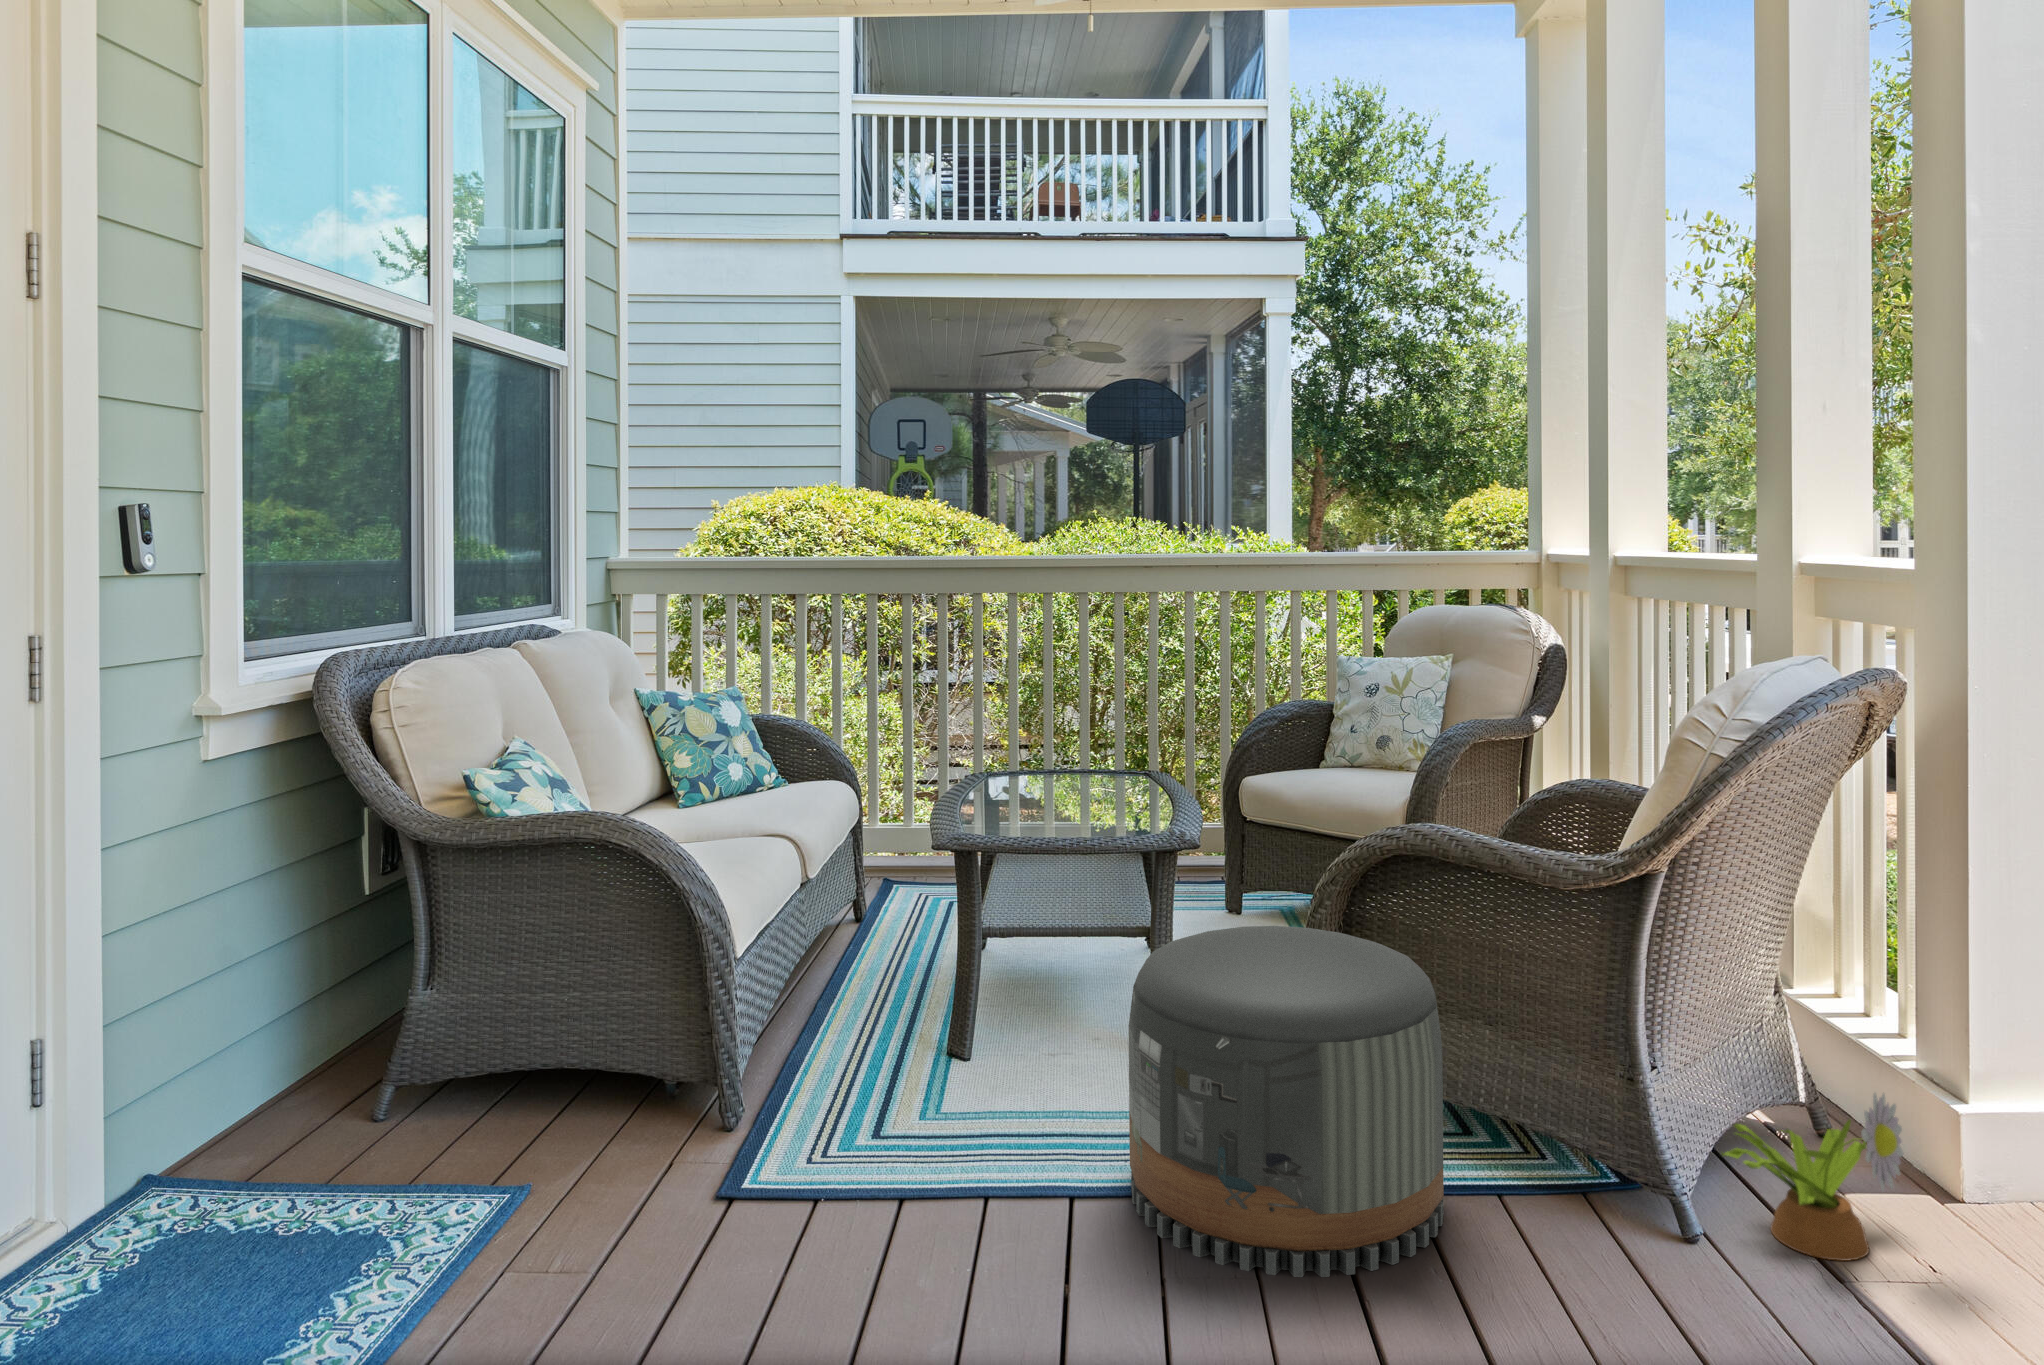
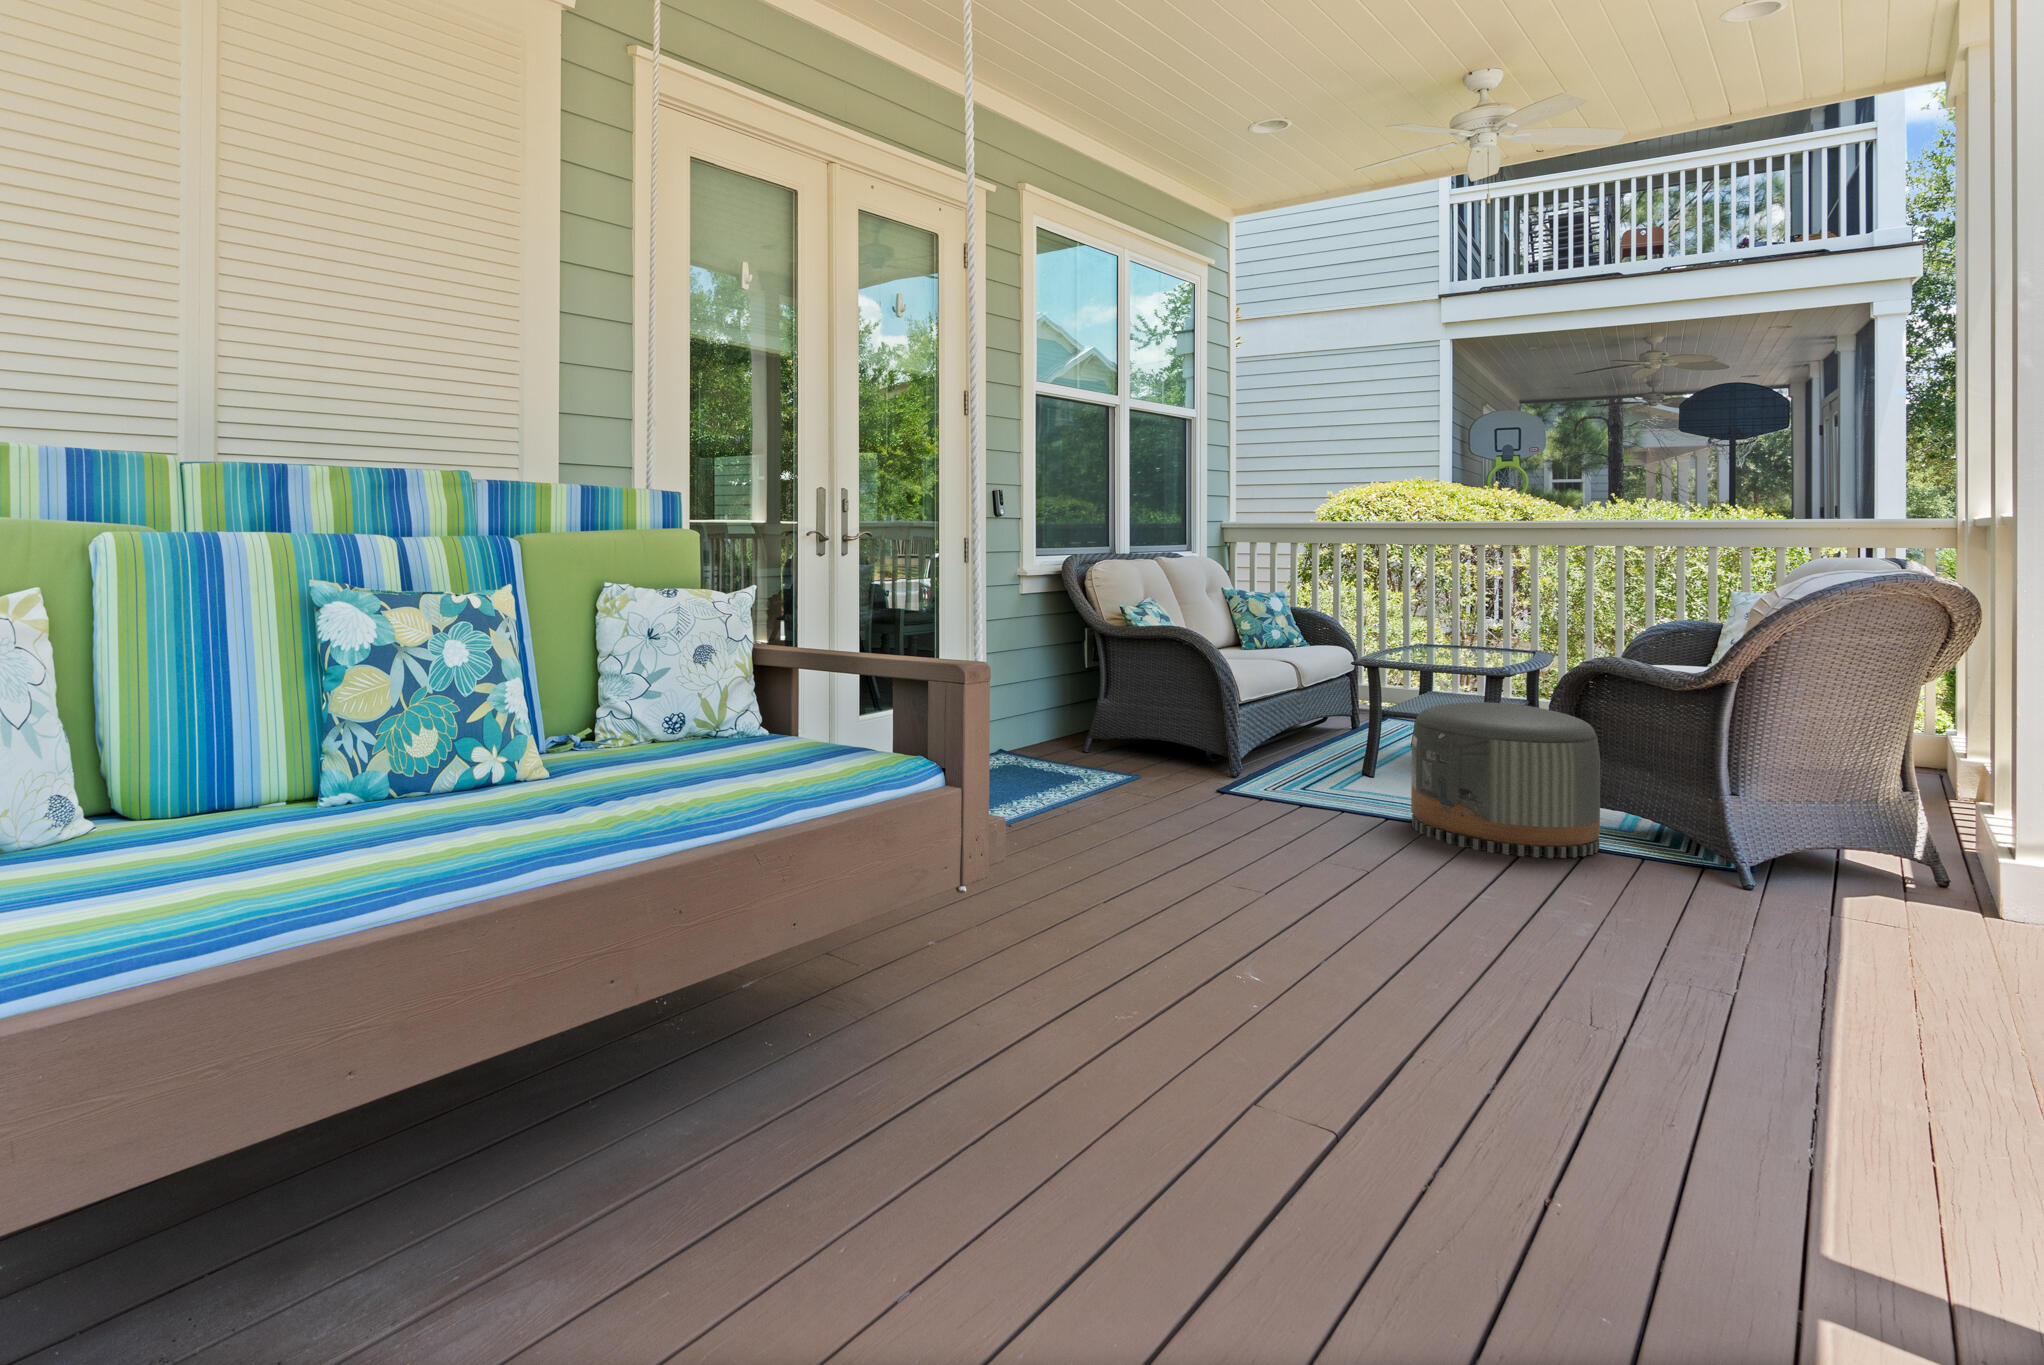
decorative plant: present [1722,1093,1903,1261] -> none [1777,817,1908,914]

